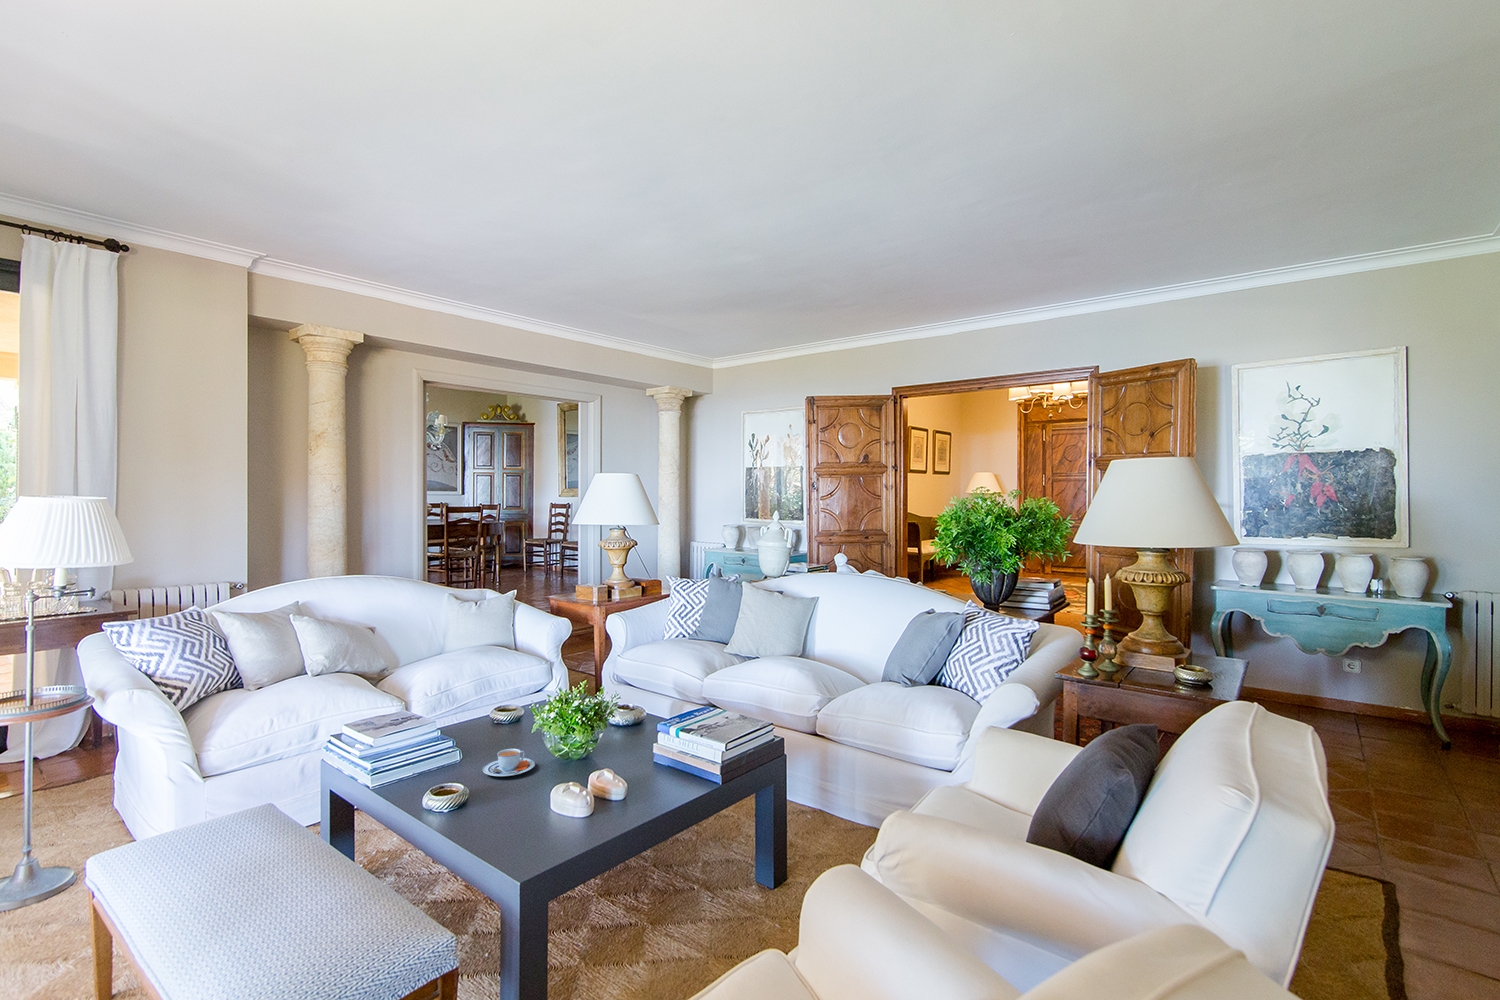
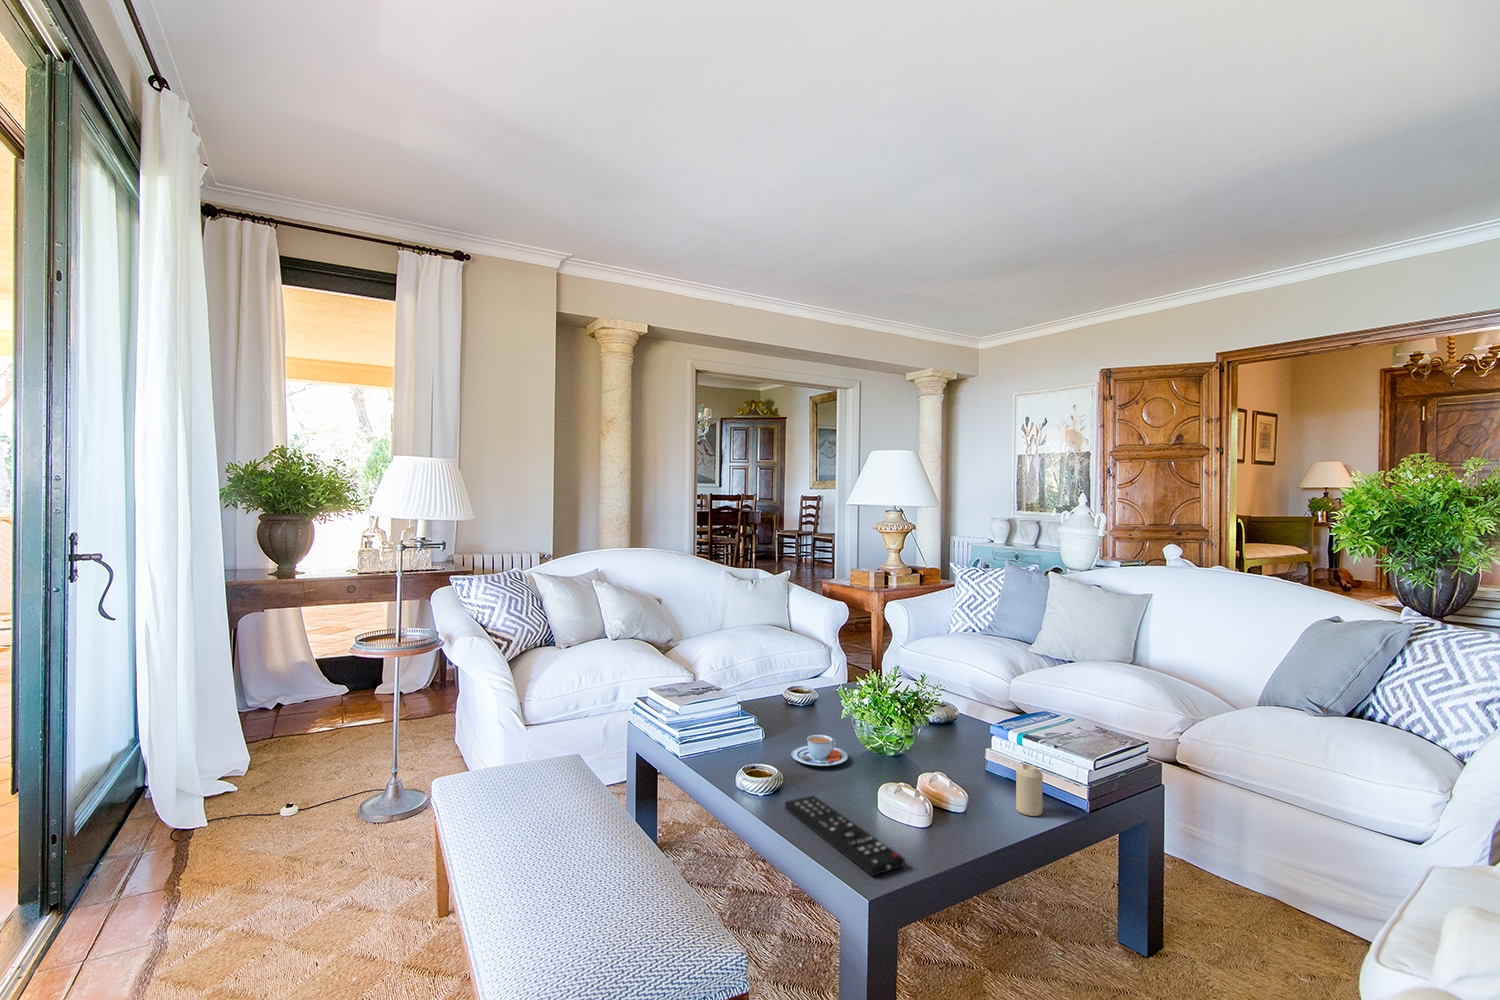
candle: none [664,752,684,793] -> present [1016,764,1043,816]
remote control: none [466,802,558,858] -> present [785,796,905,876]

